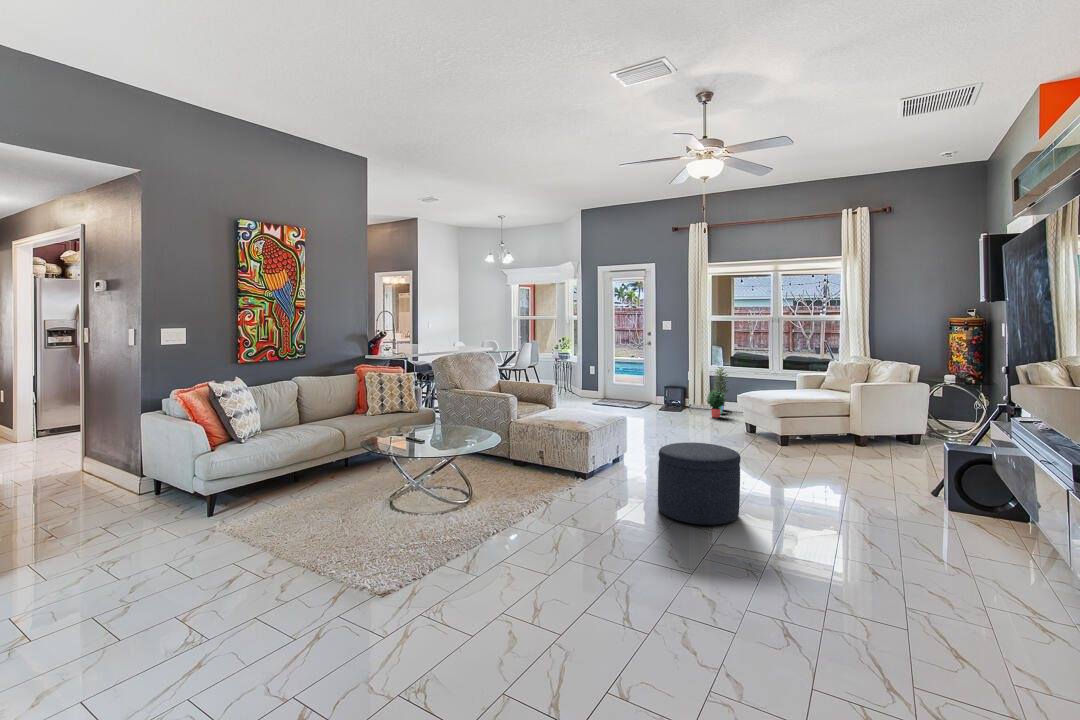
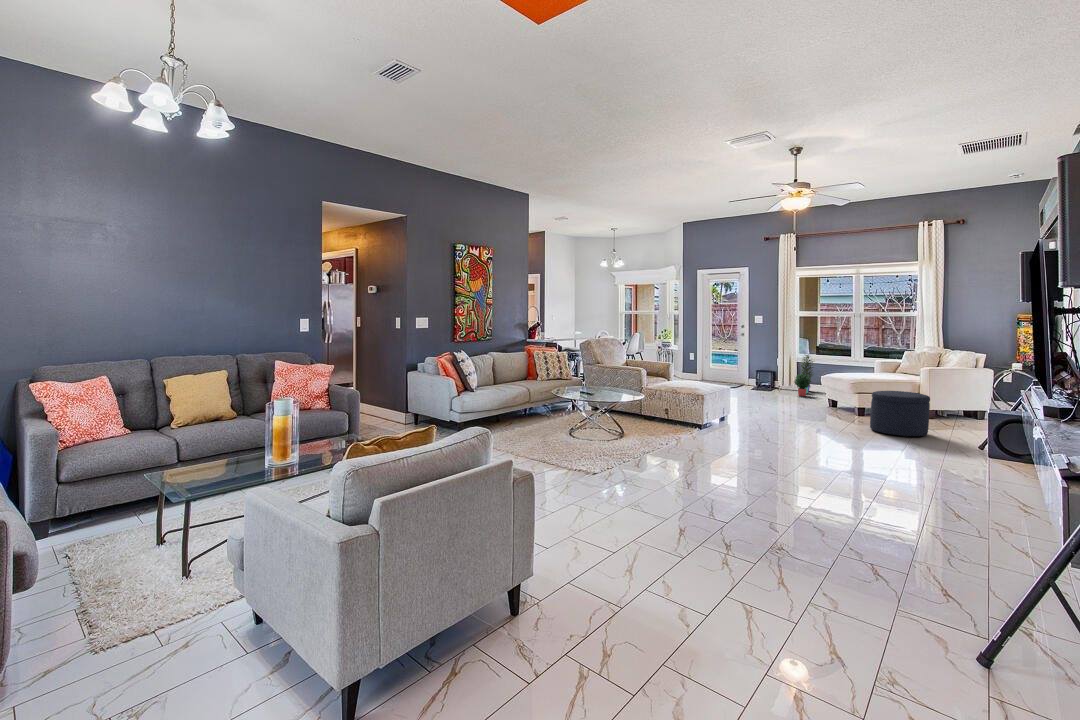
ottoman: present [658,443,741,525] -> present [870,391,930,437]

